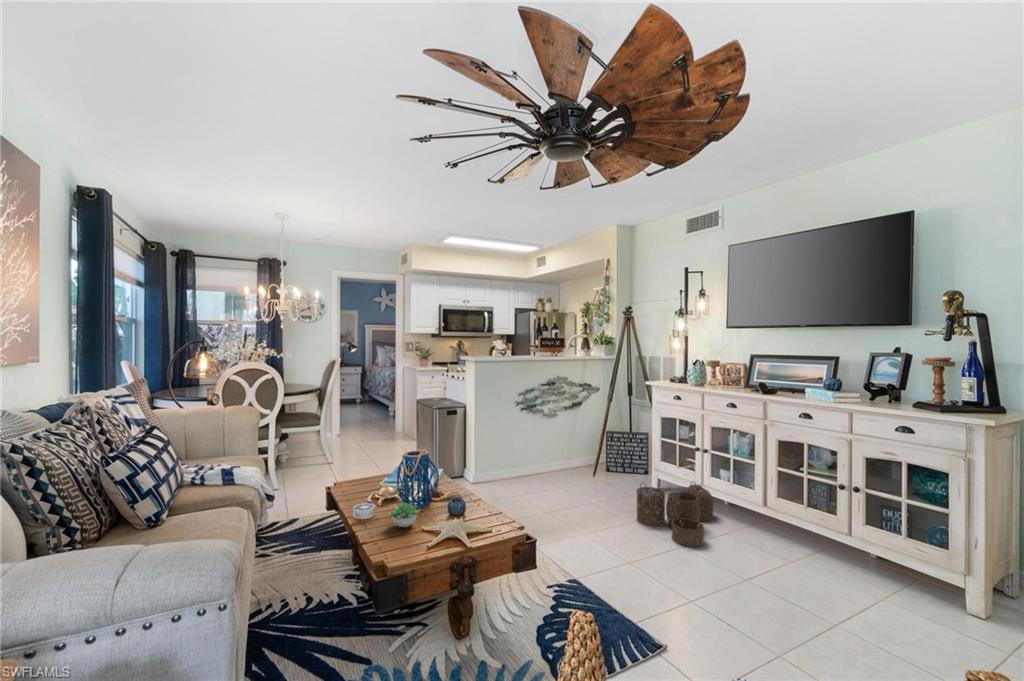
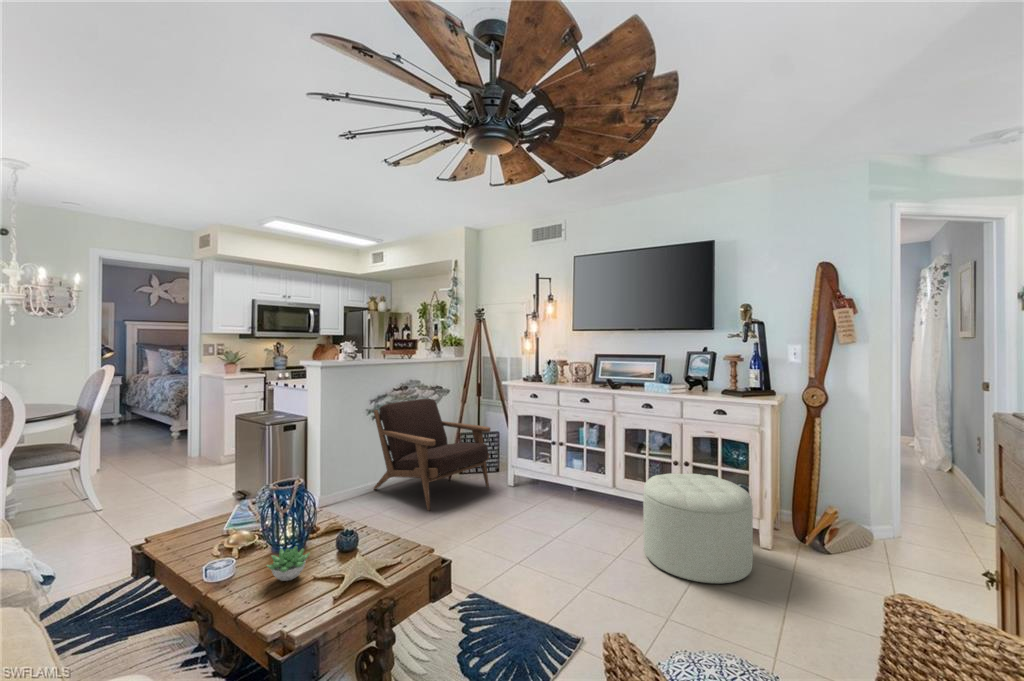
armchair: none [522,395,632,501] -> present [374,399,490,511]
woven basket: present [636,484,714,547] -> none [506,473,572,535]
ottoman: none [781,497,935,641] -> present [643,473,753,584]

